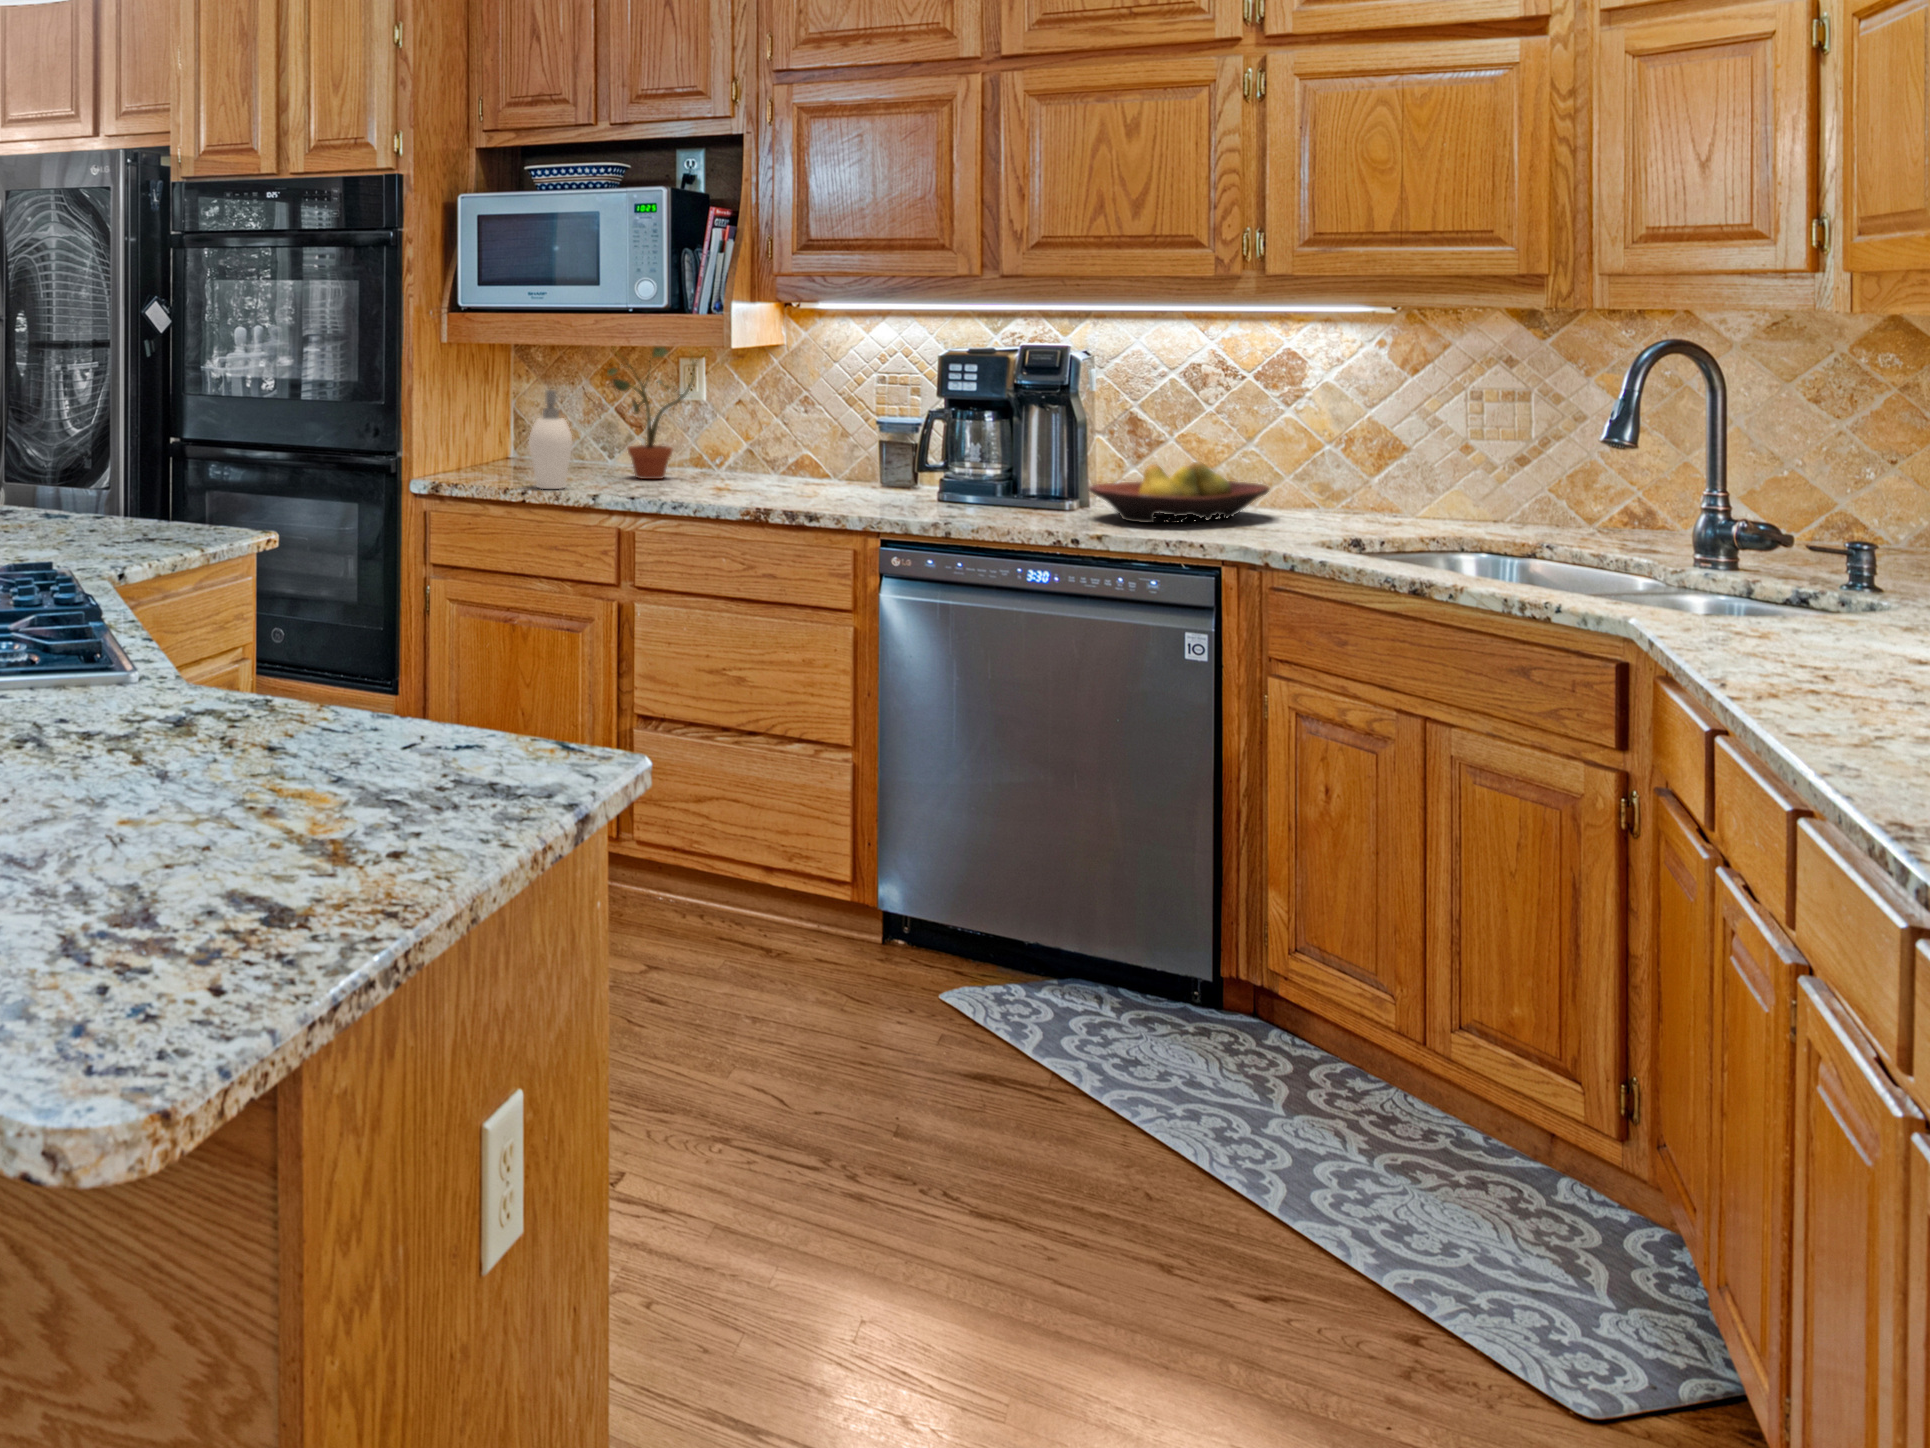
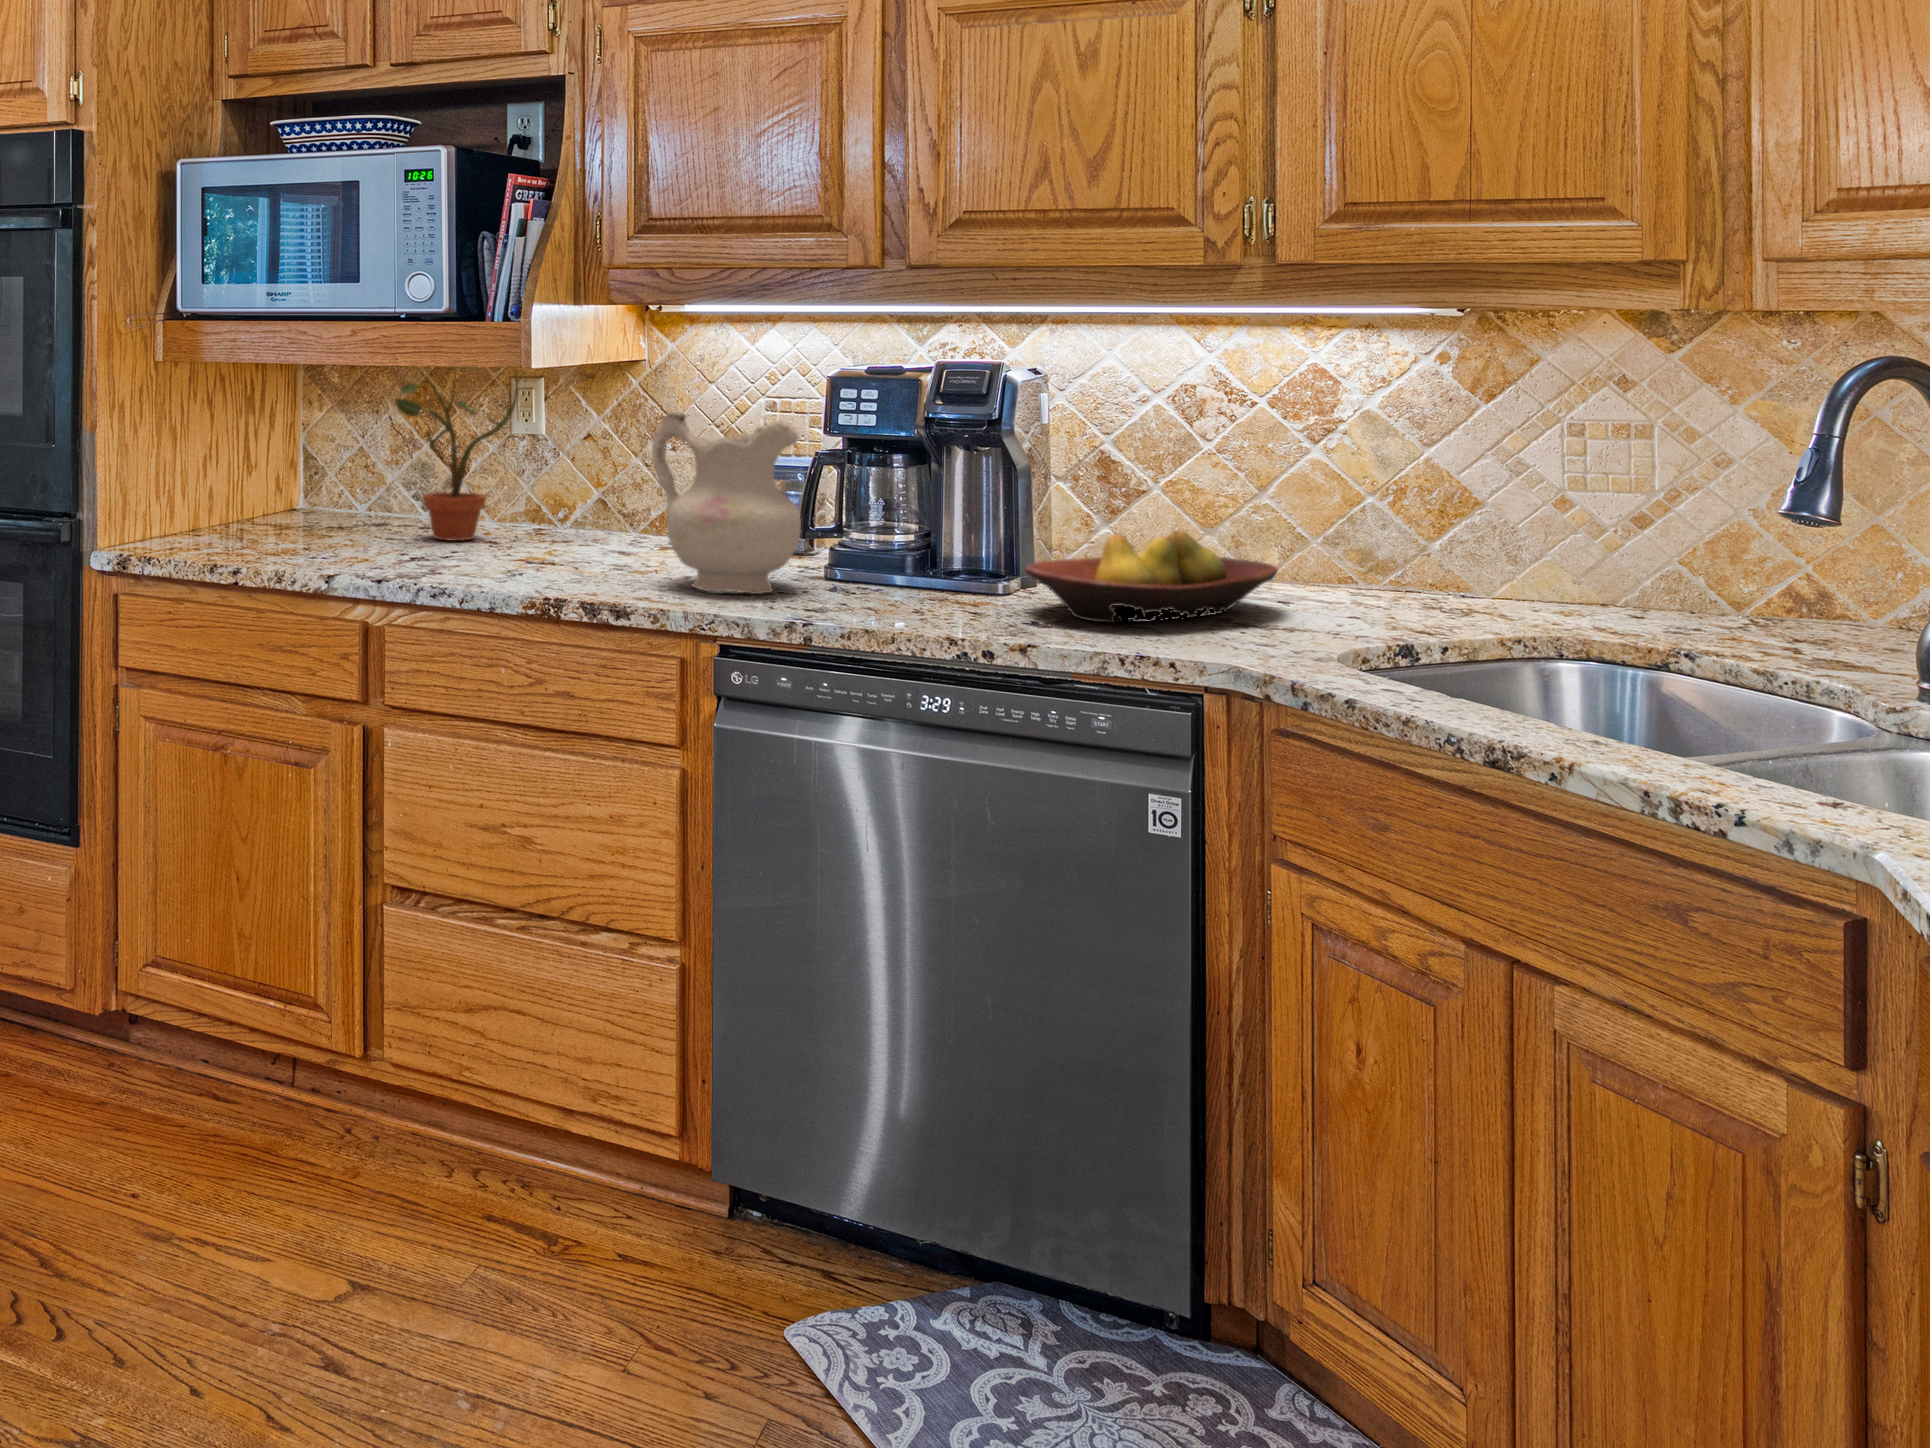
ceramic pitcher: none [815,385,924,509] -> present [652,413,801,594]
soap dispenser: present [529,390,572,489] -> none [262,412,337,556]

